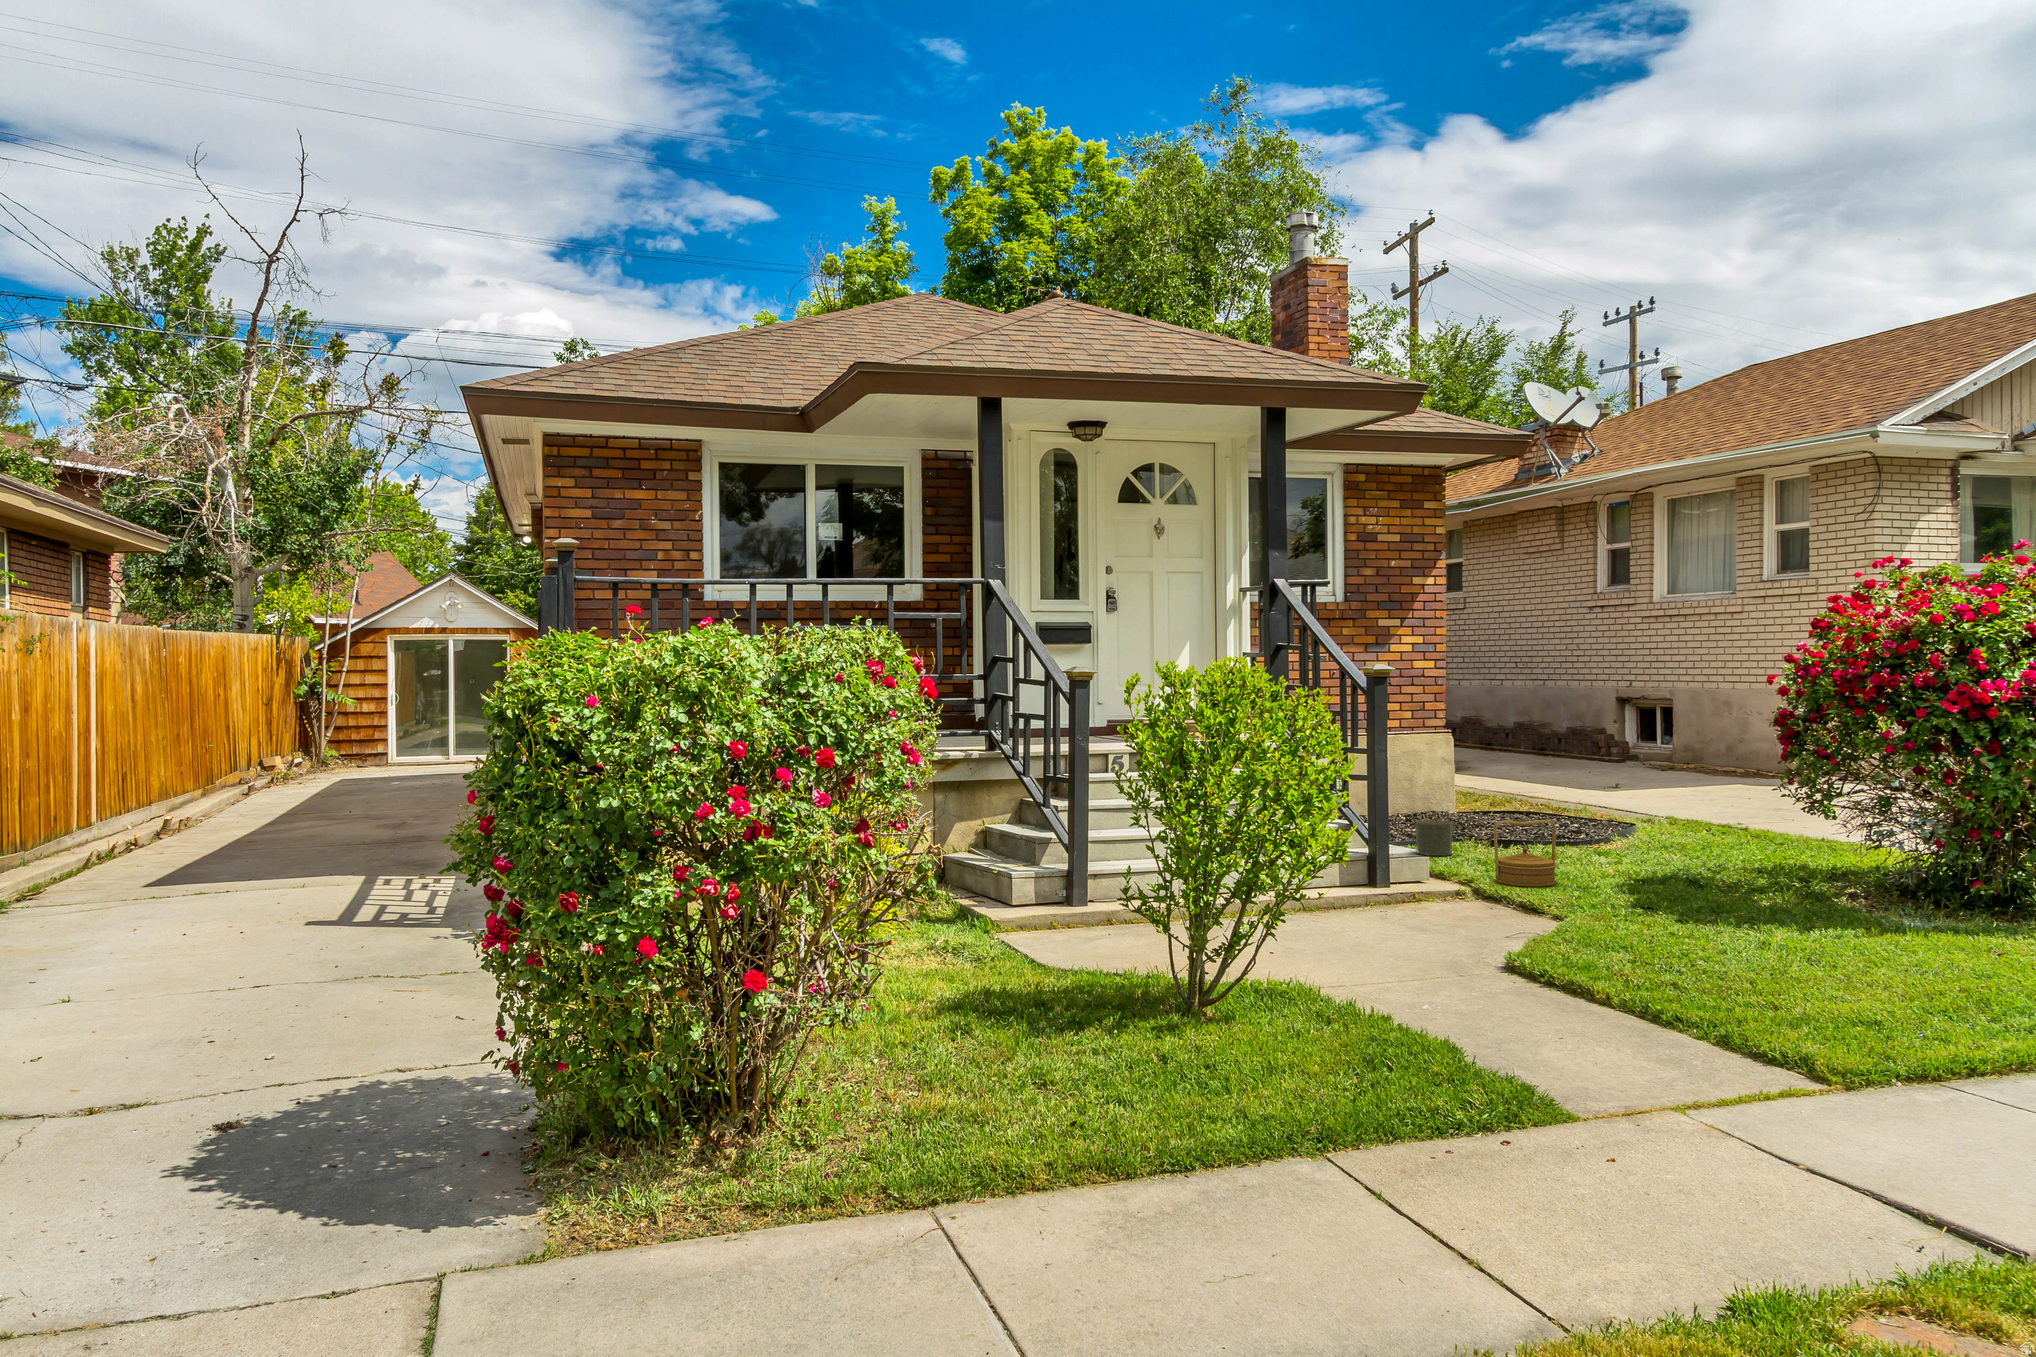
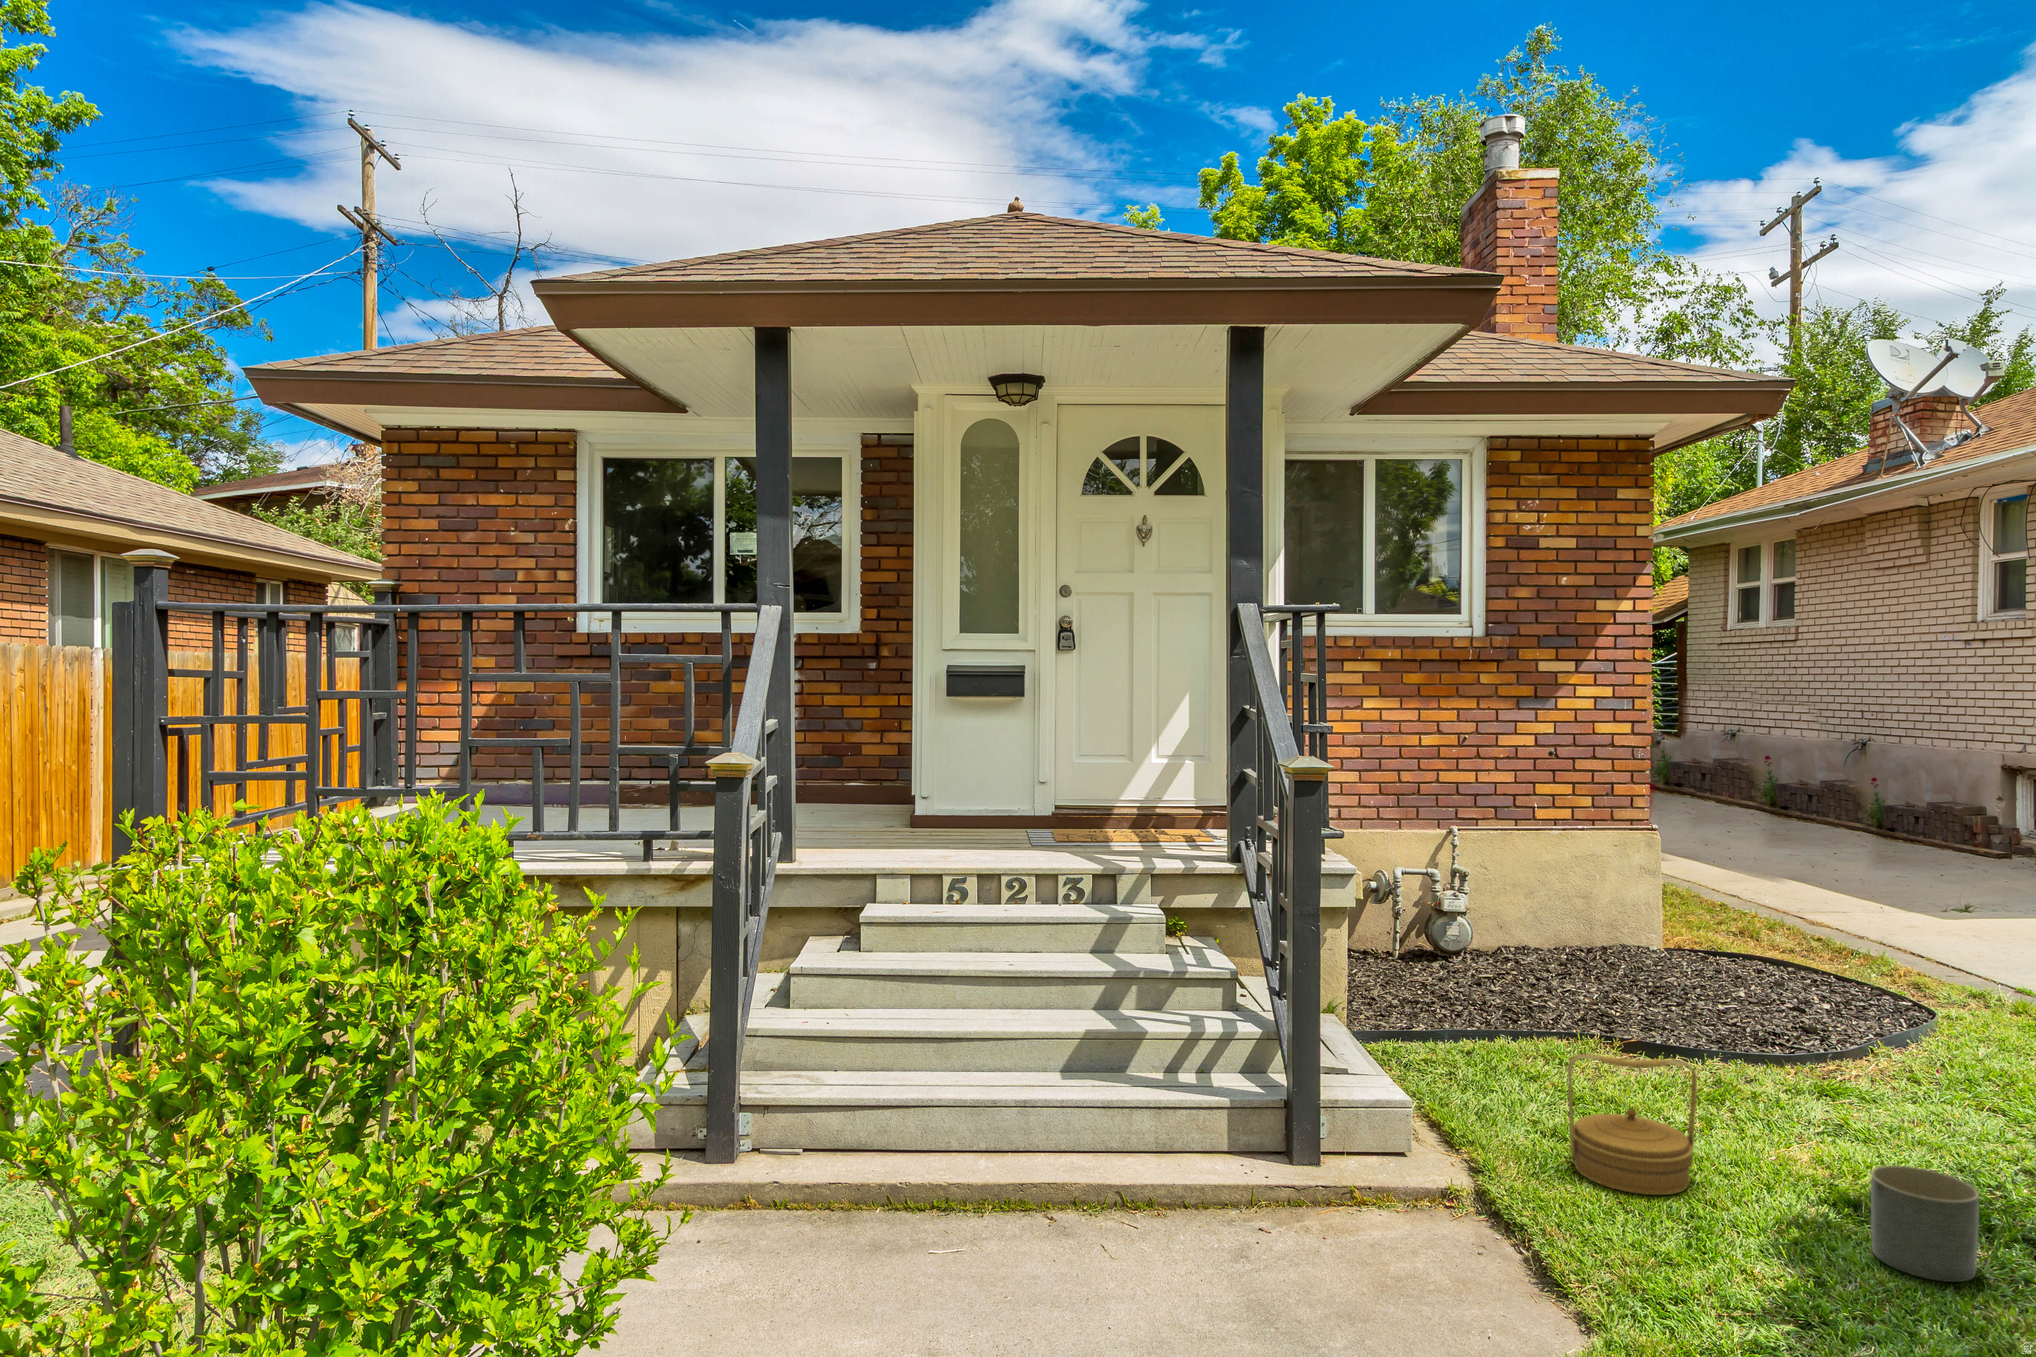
planter: present [1416,820,1453,856] -> present [1871,1165,1979,1282]

